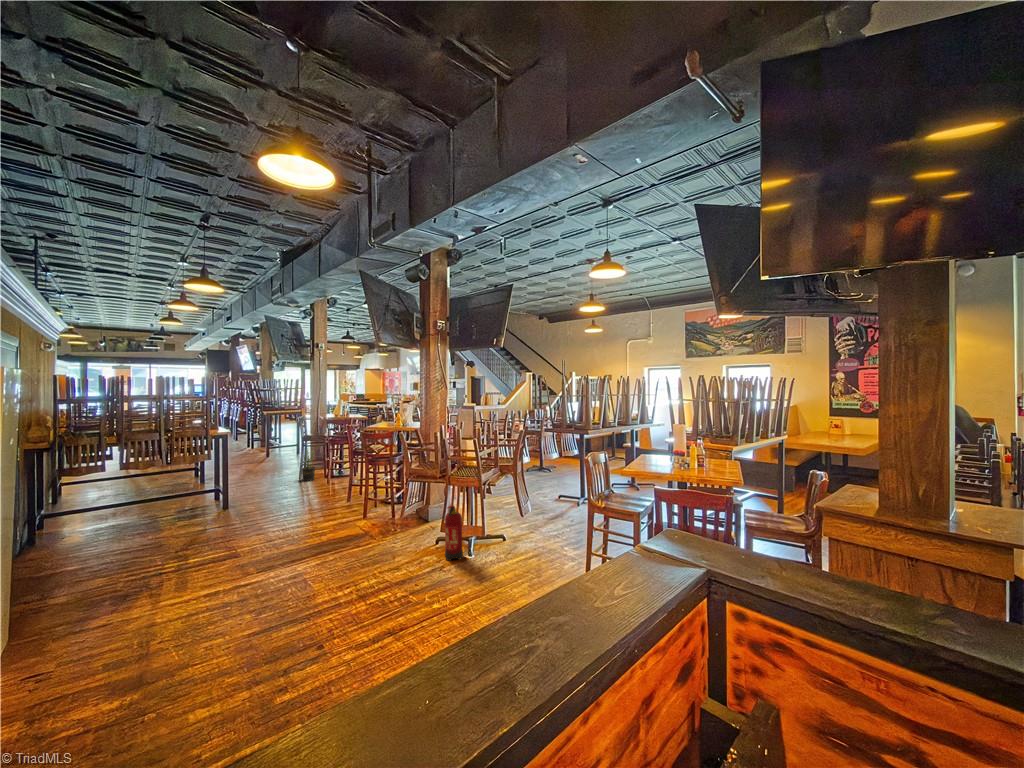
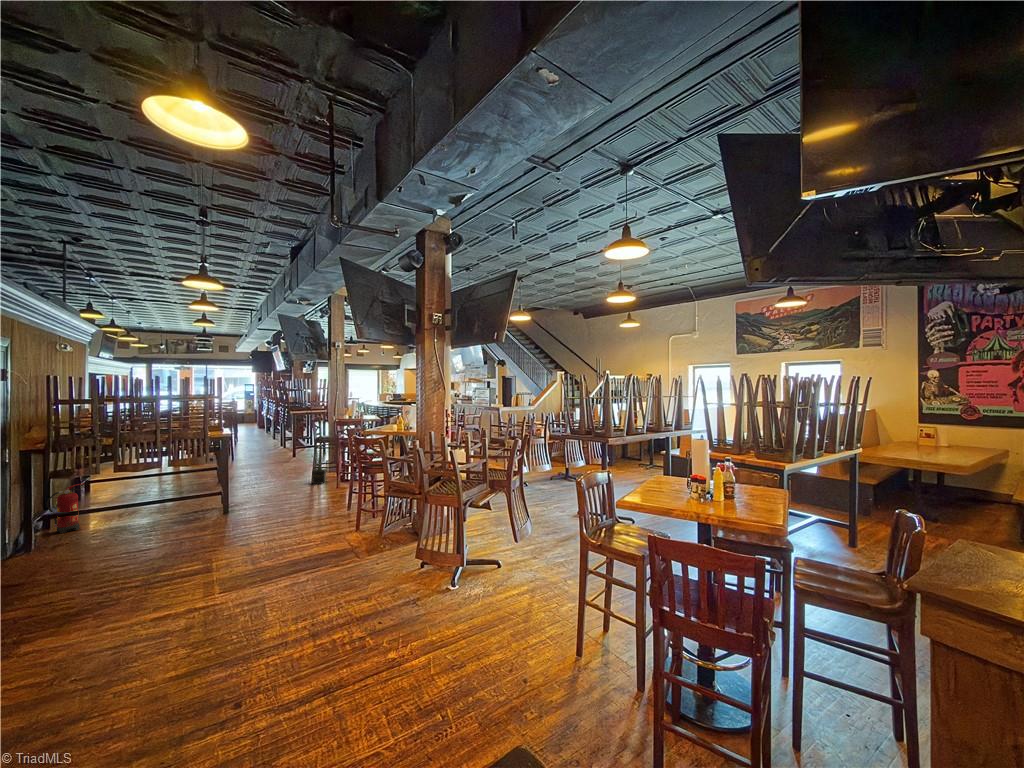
fire extinguisher: present [445,506,463,561] -> present [47,483,83,533]

